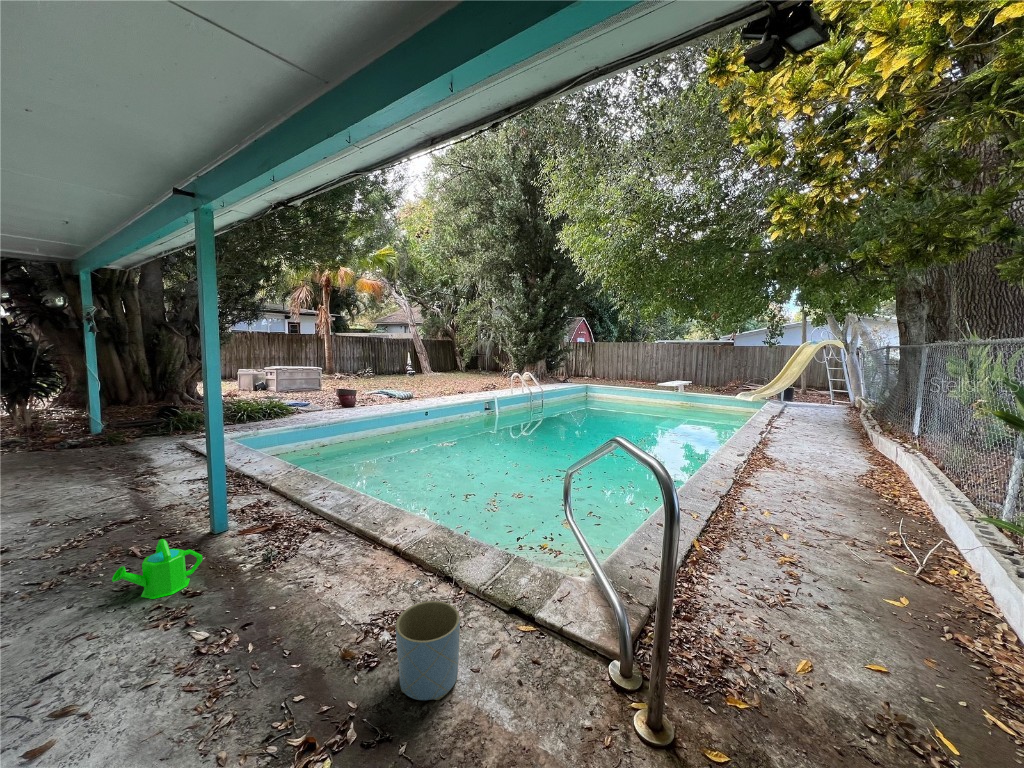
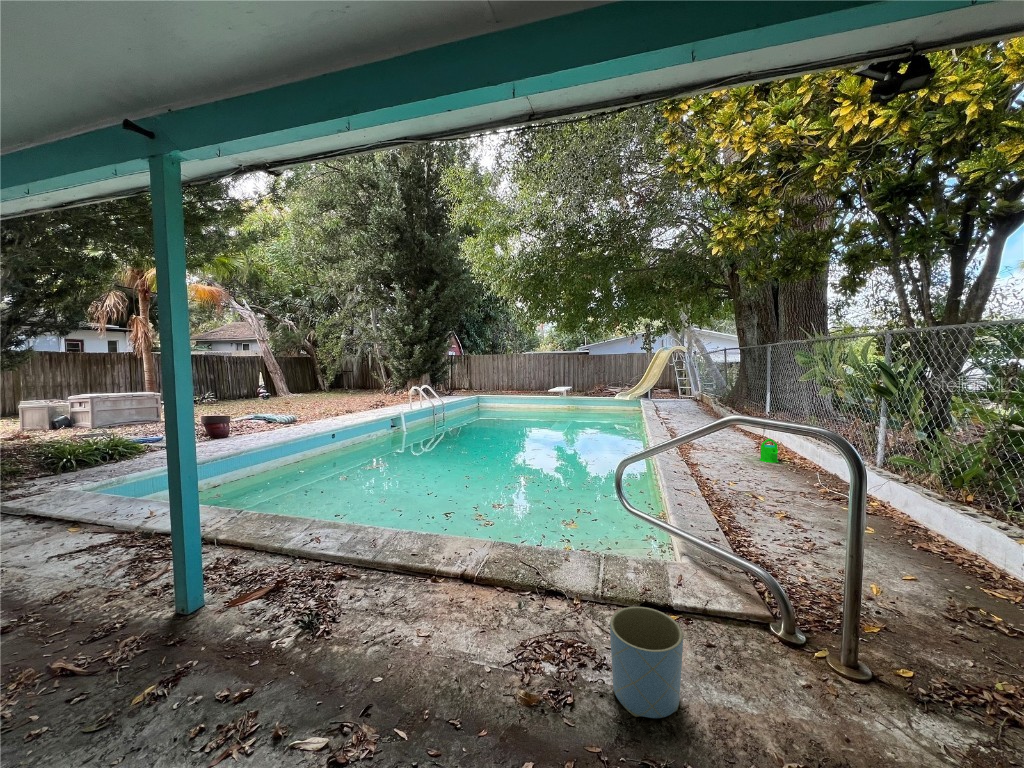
watering can: present [112,539,203,599] -> present [760,439,779,463]

